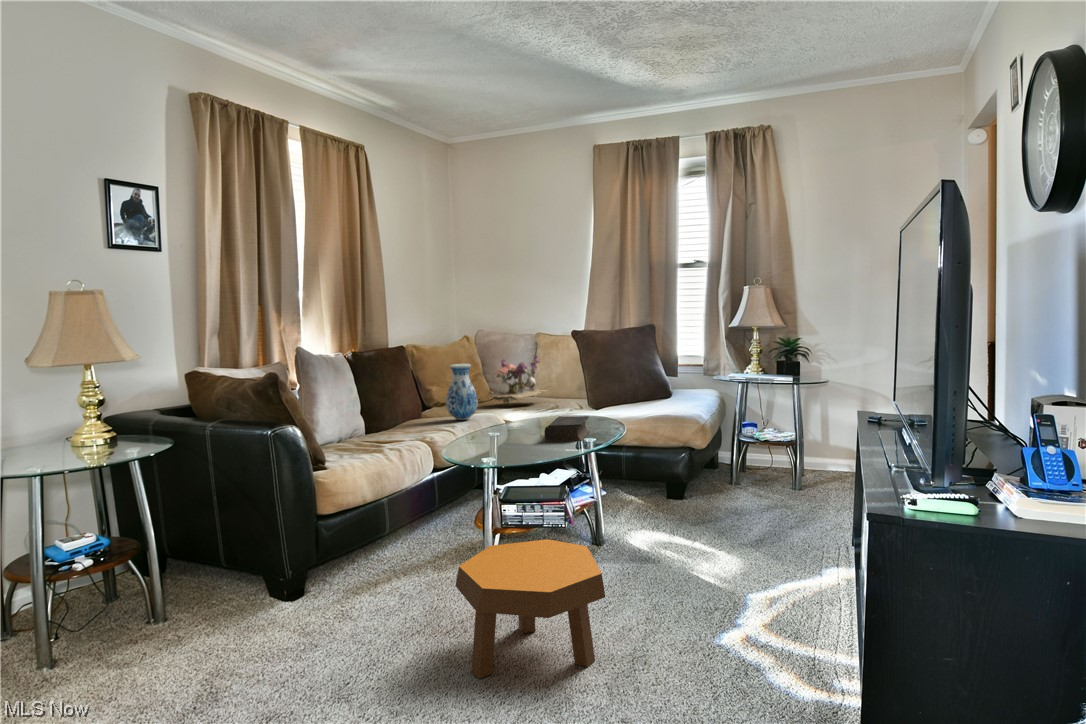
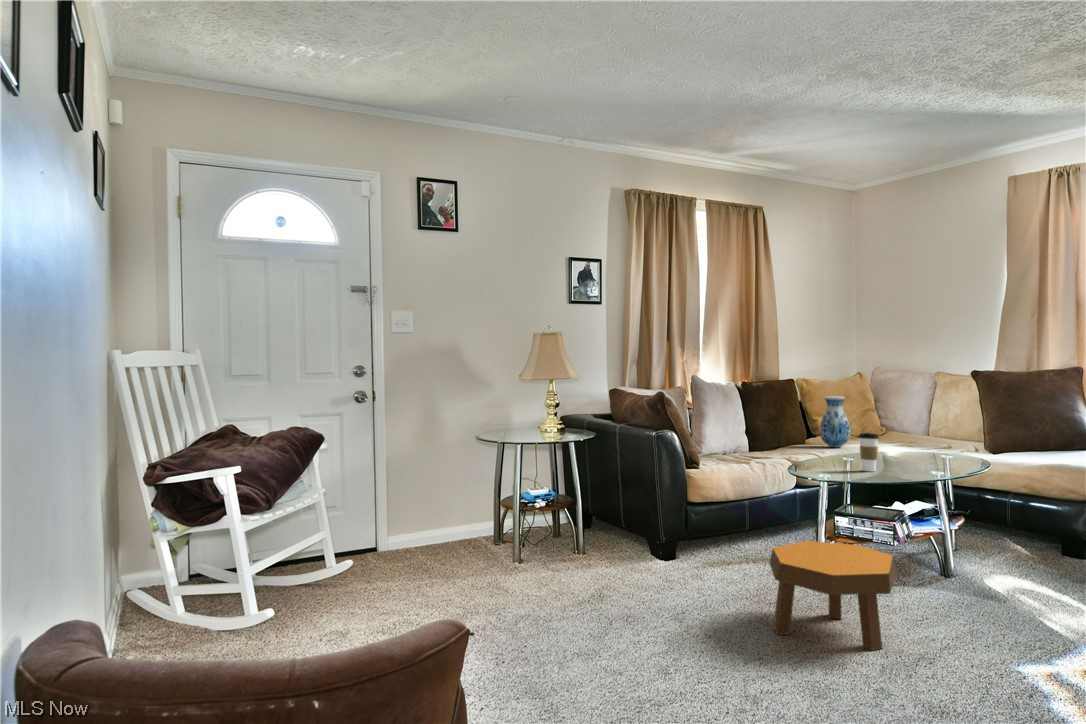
flower arrangement: present [488,355,545,404] -> none [869,392,939,440]
coffee cup: none [519,406,540,449] -> present [859,433,879,472]
book: present [544,416,589,442] -> none [888,449,944,472]

